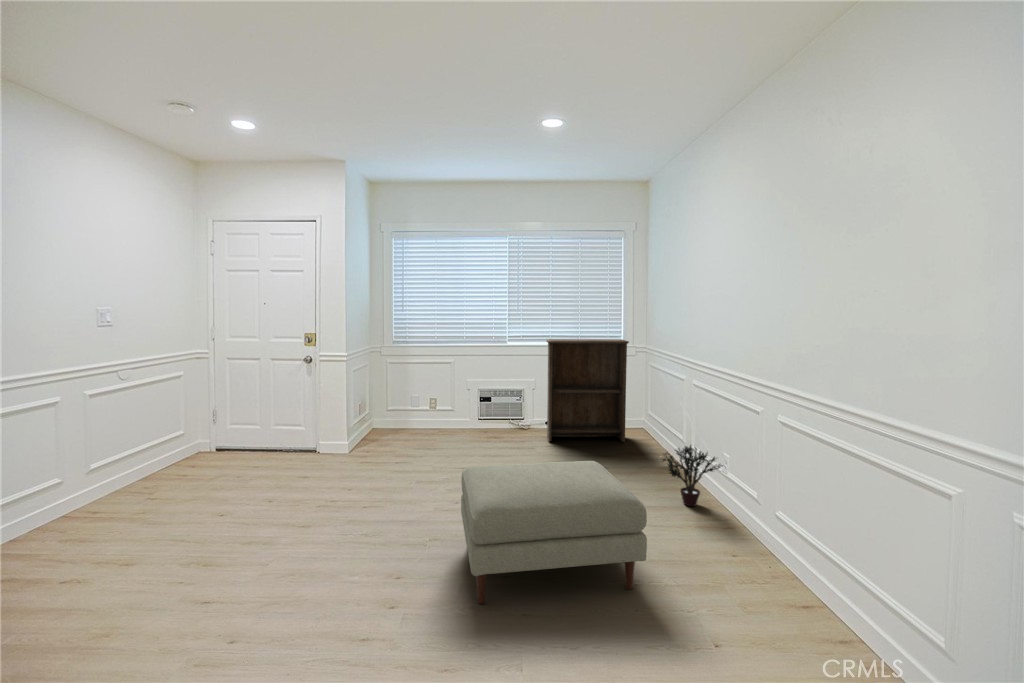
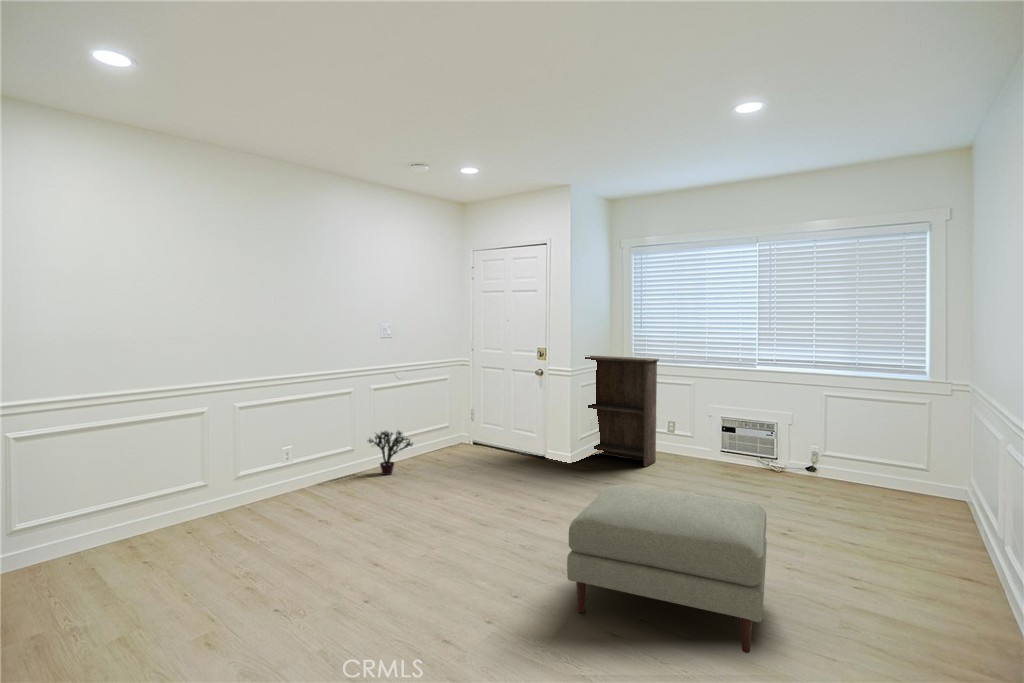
bookshelf: present [546,339,629,442] -> present [585,355,659,466]
potted plant: present [663,445,722,506] -> present [367,431,413,475]

